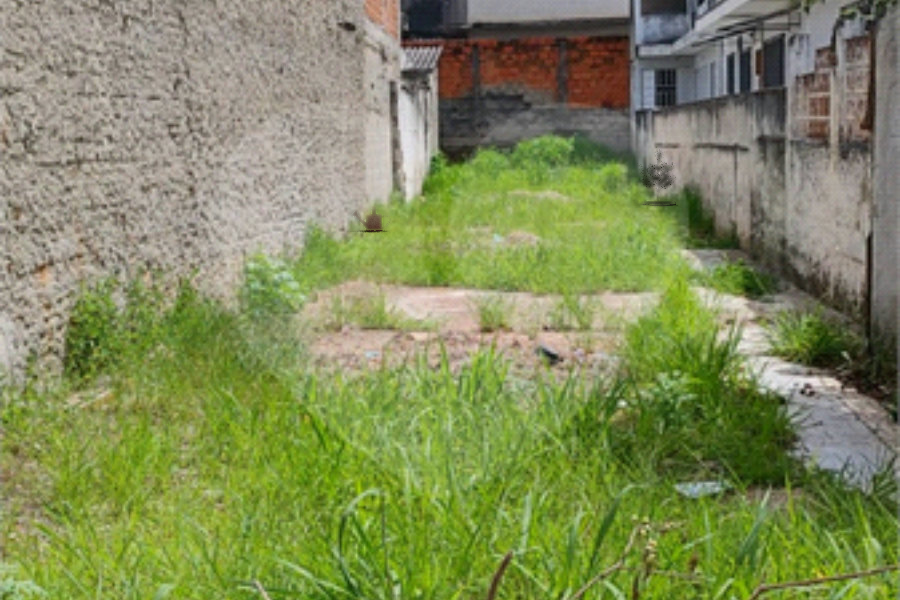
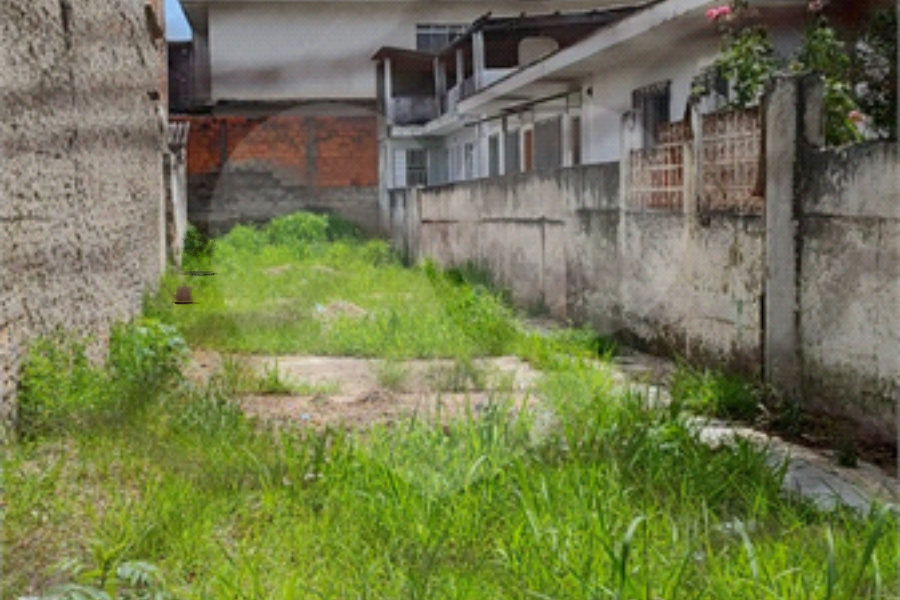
potted tree: present [641,151,676,206] -> present [182,223,216,275]

